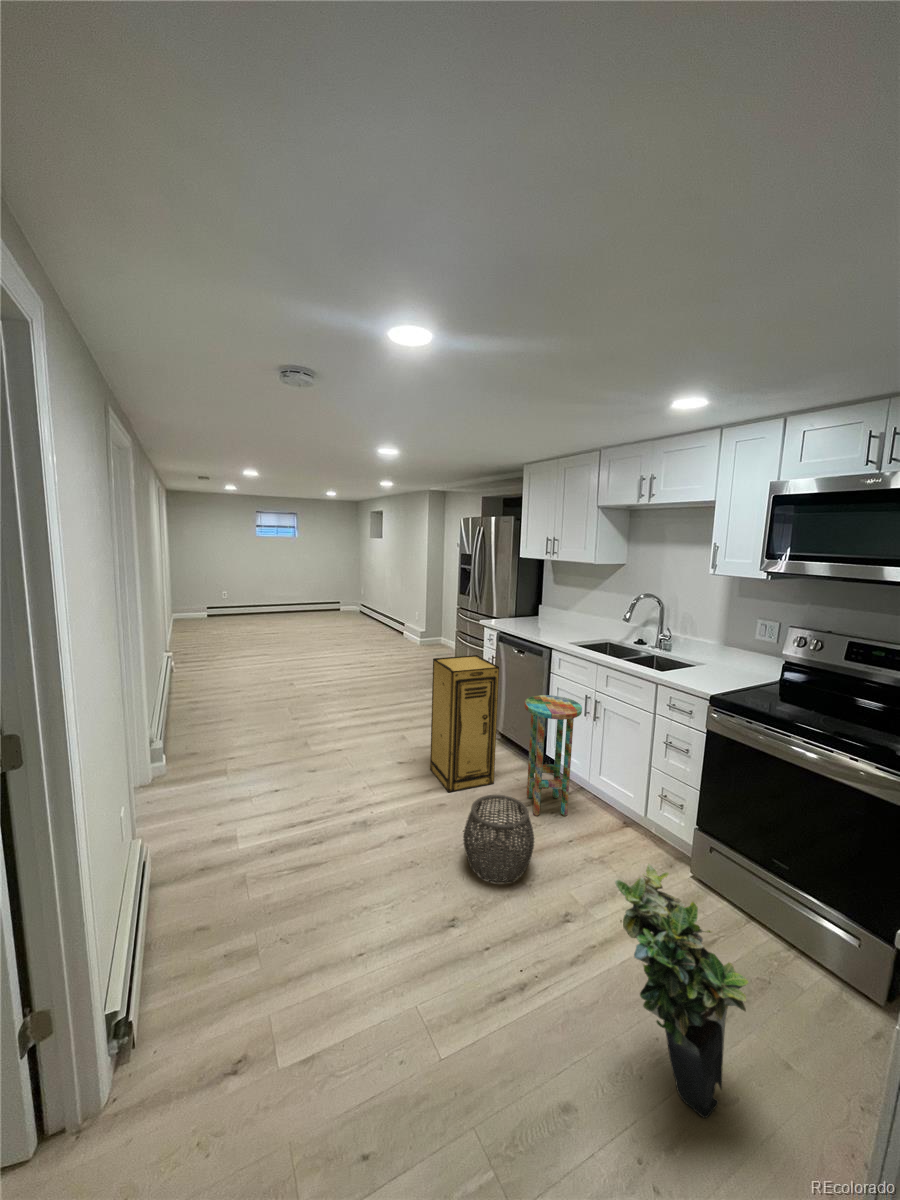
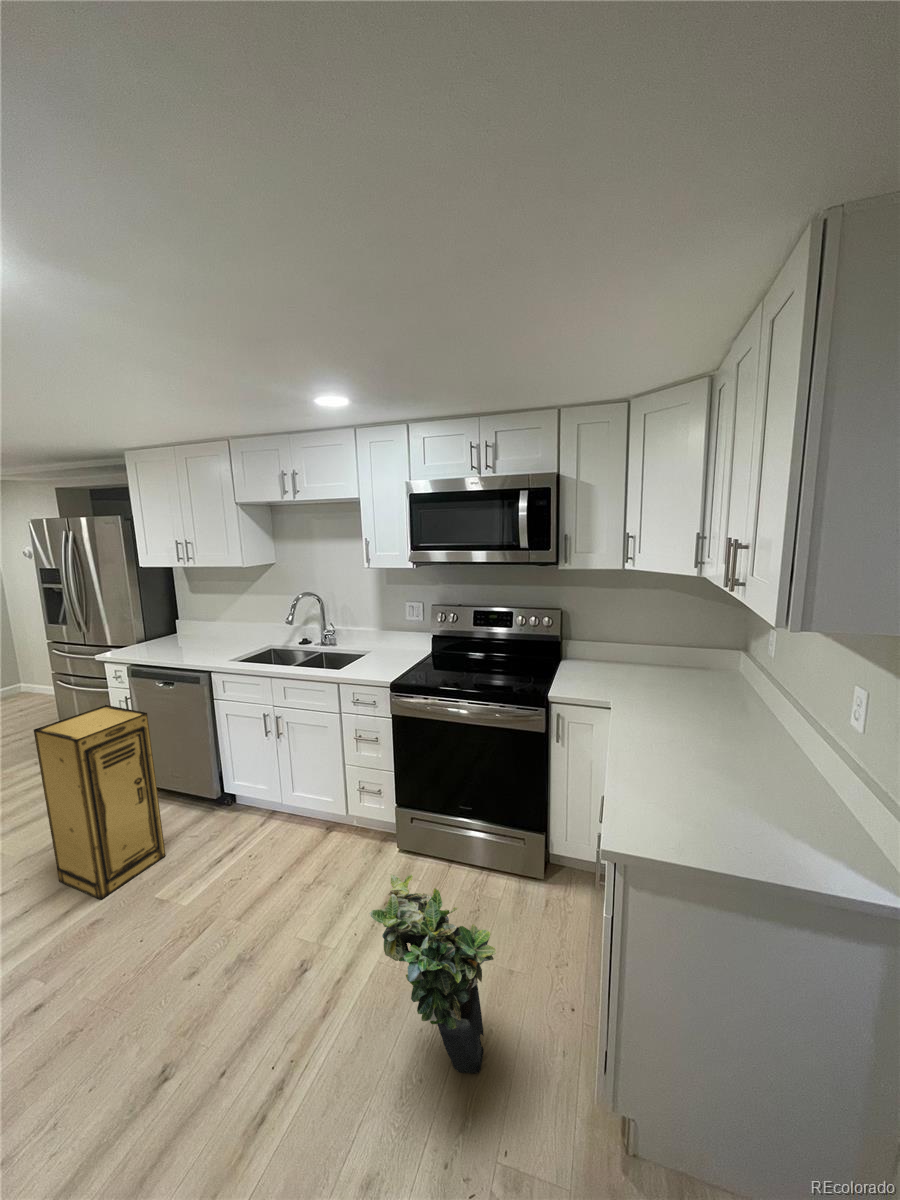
side table: present [524,695,582,816] -> none [193,724,267,869]
woven basket: present [463,795,534,883] -> none [148,867,247,989]

